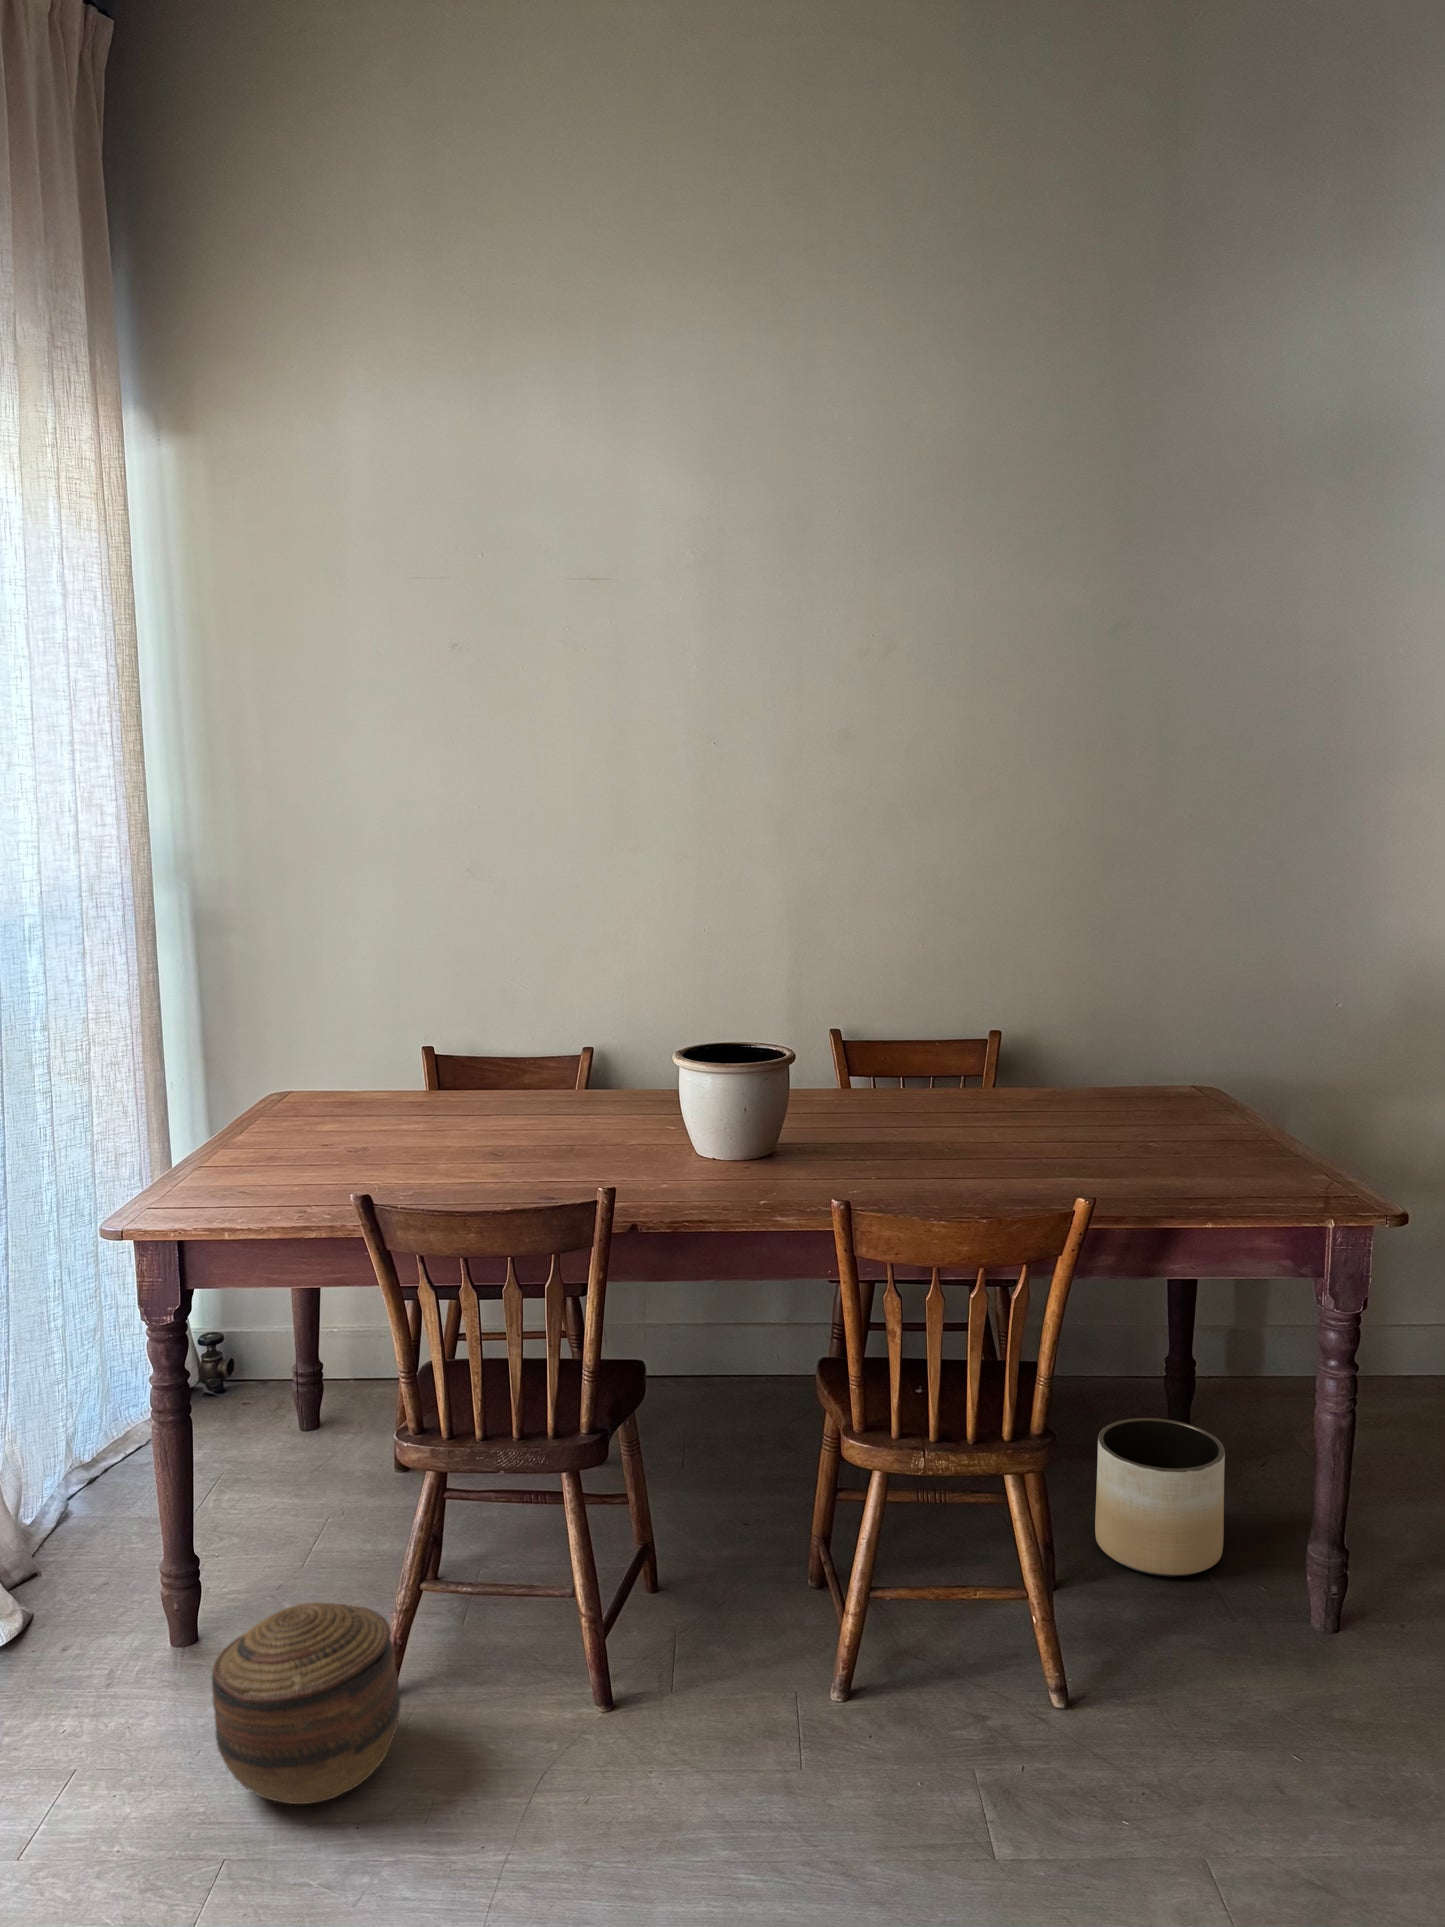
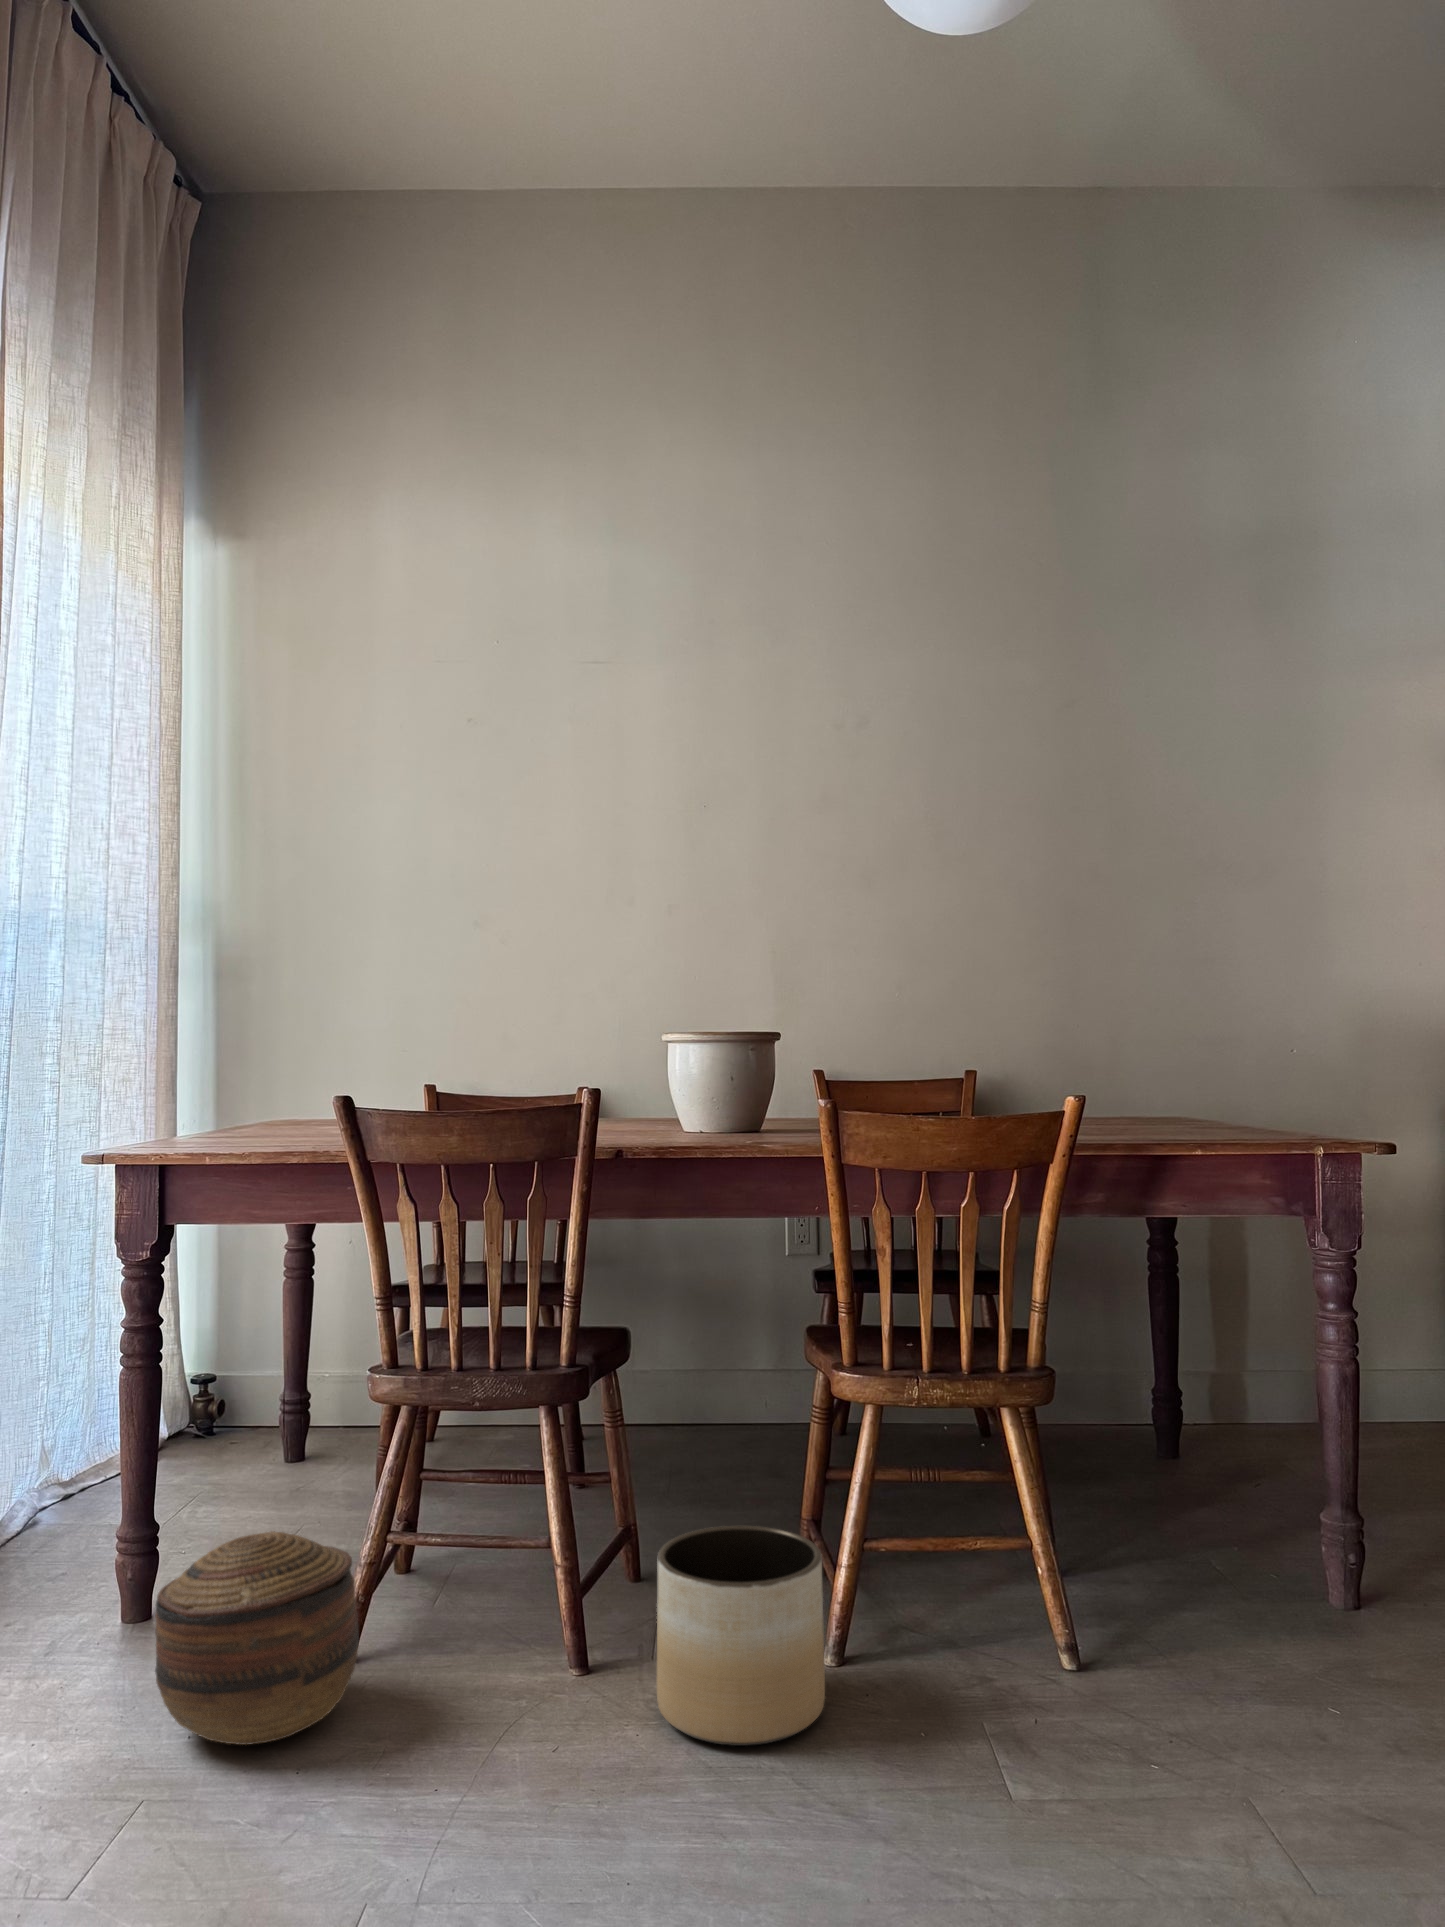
planter: present [1095,1418,1225,1577] -> present [657,1526,825,1746]

